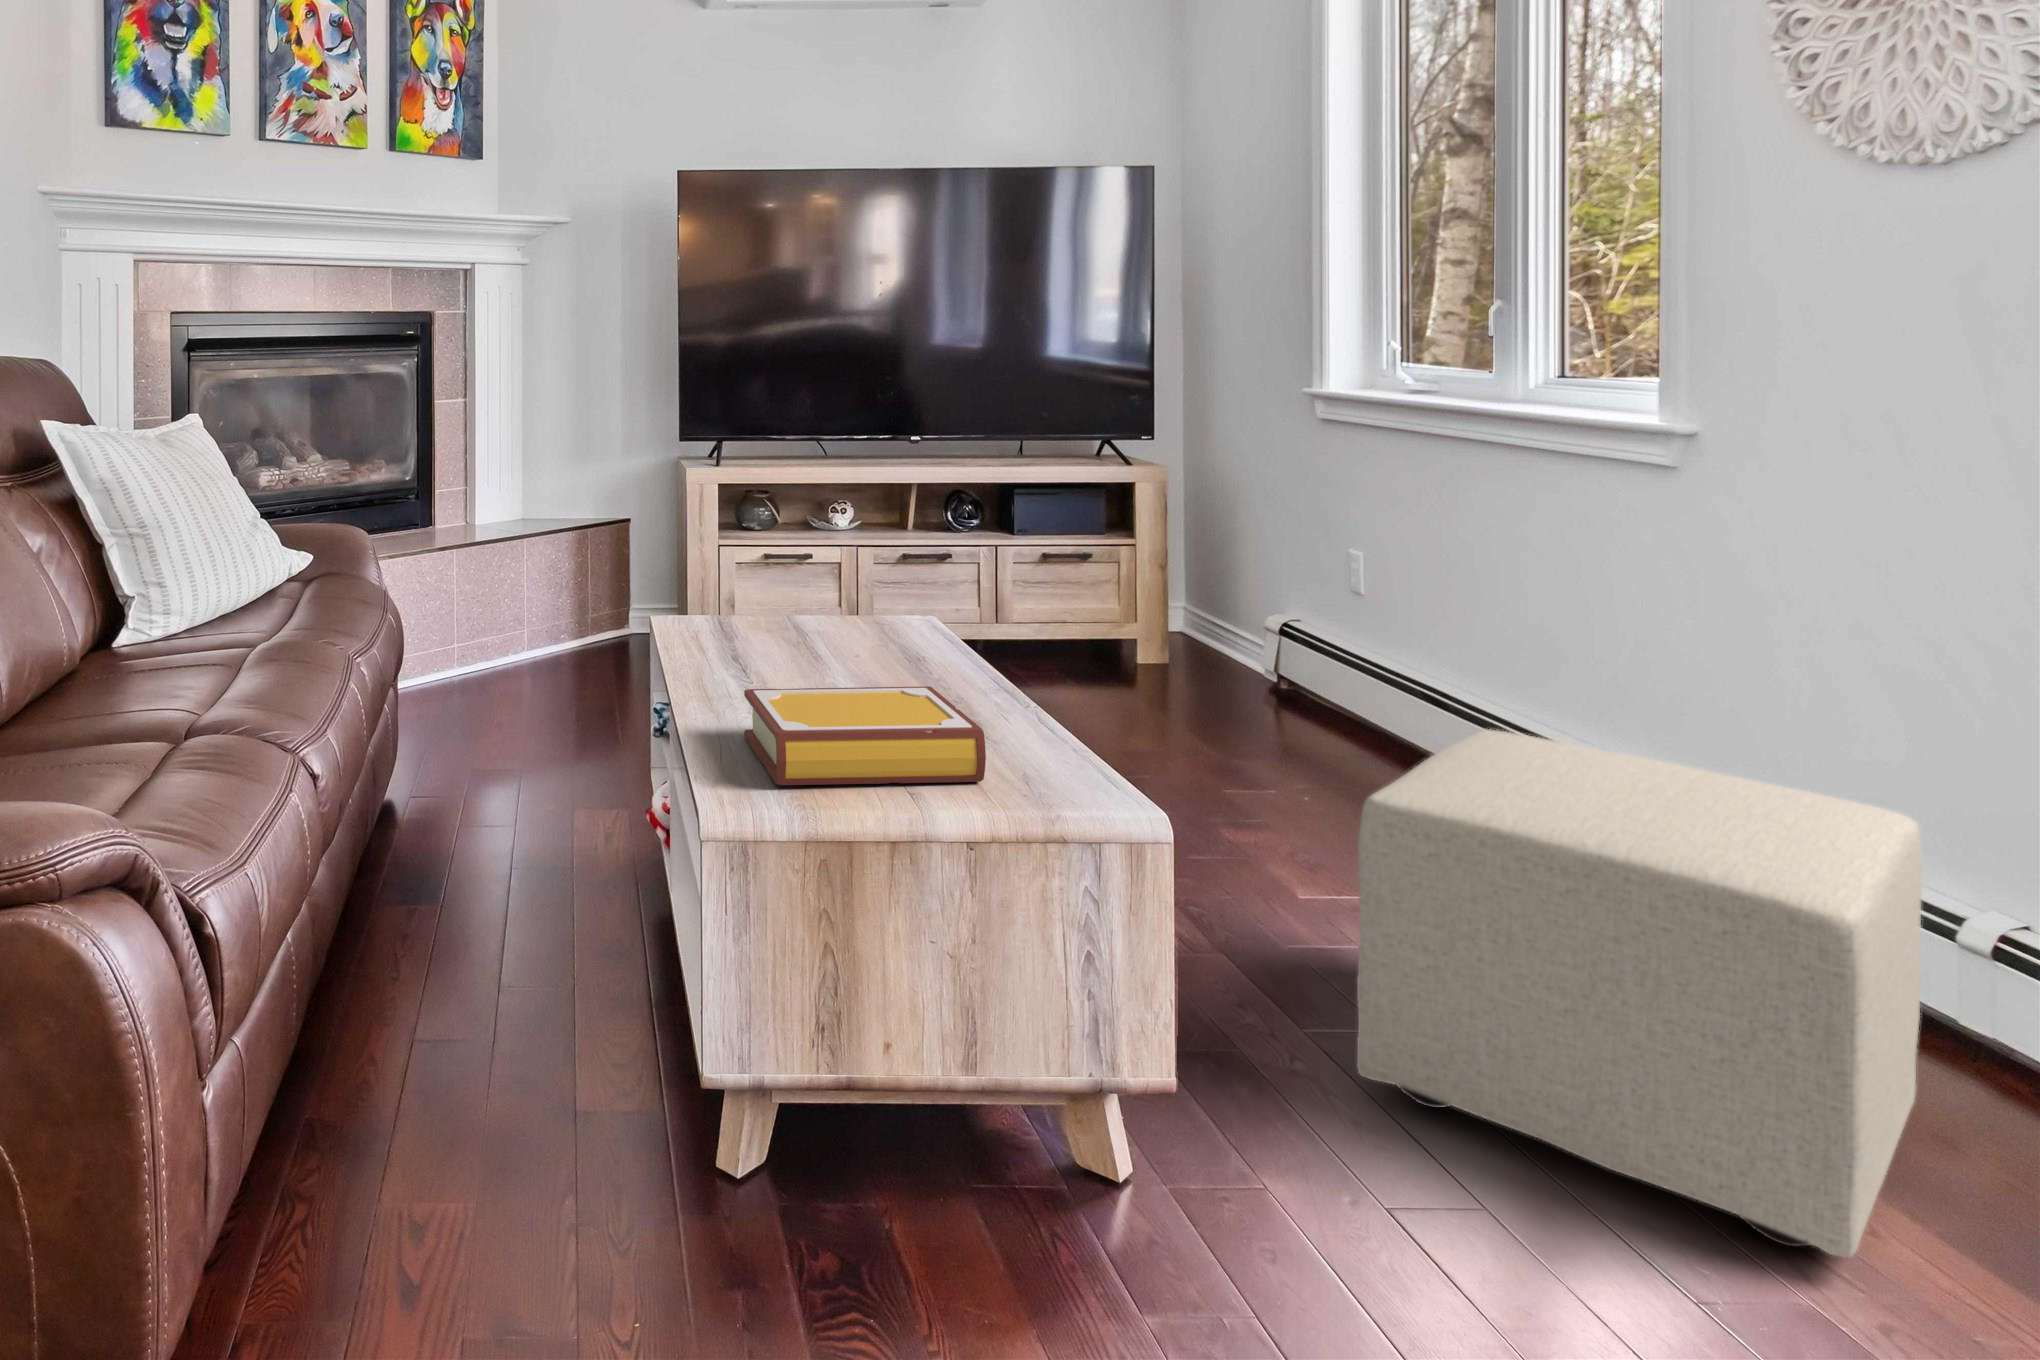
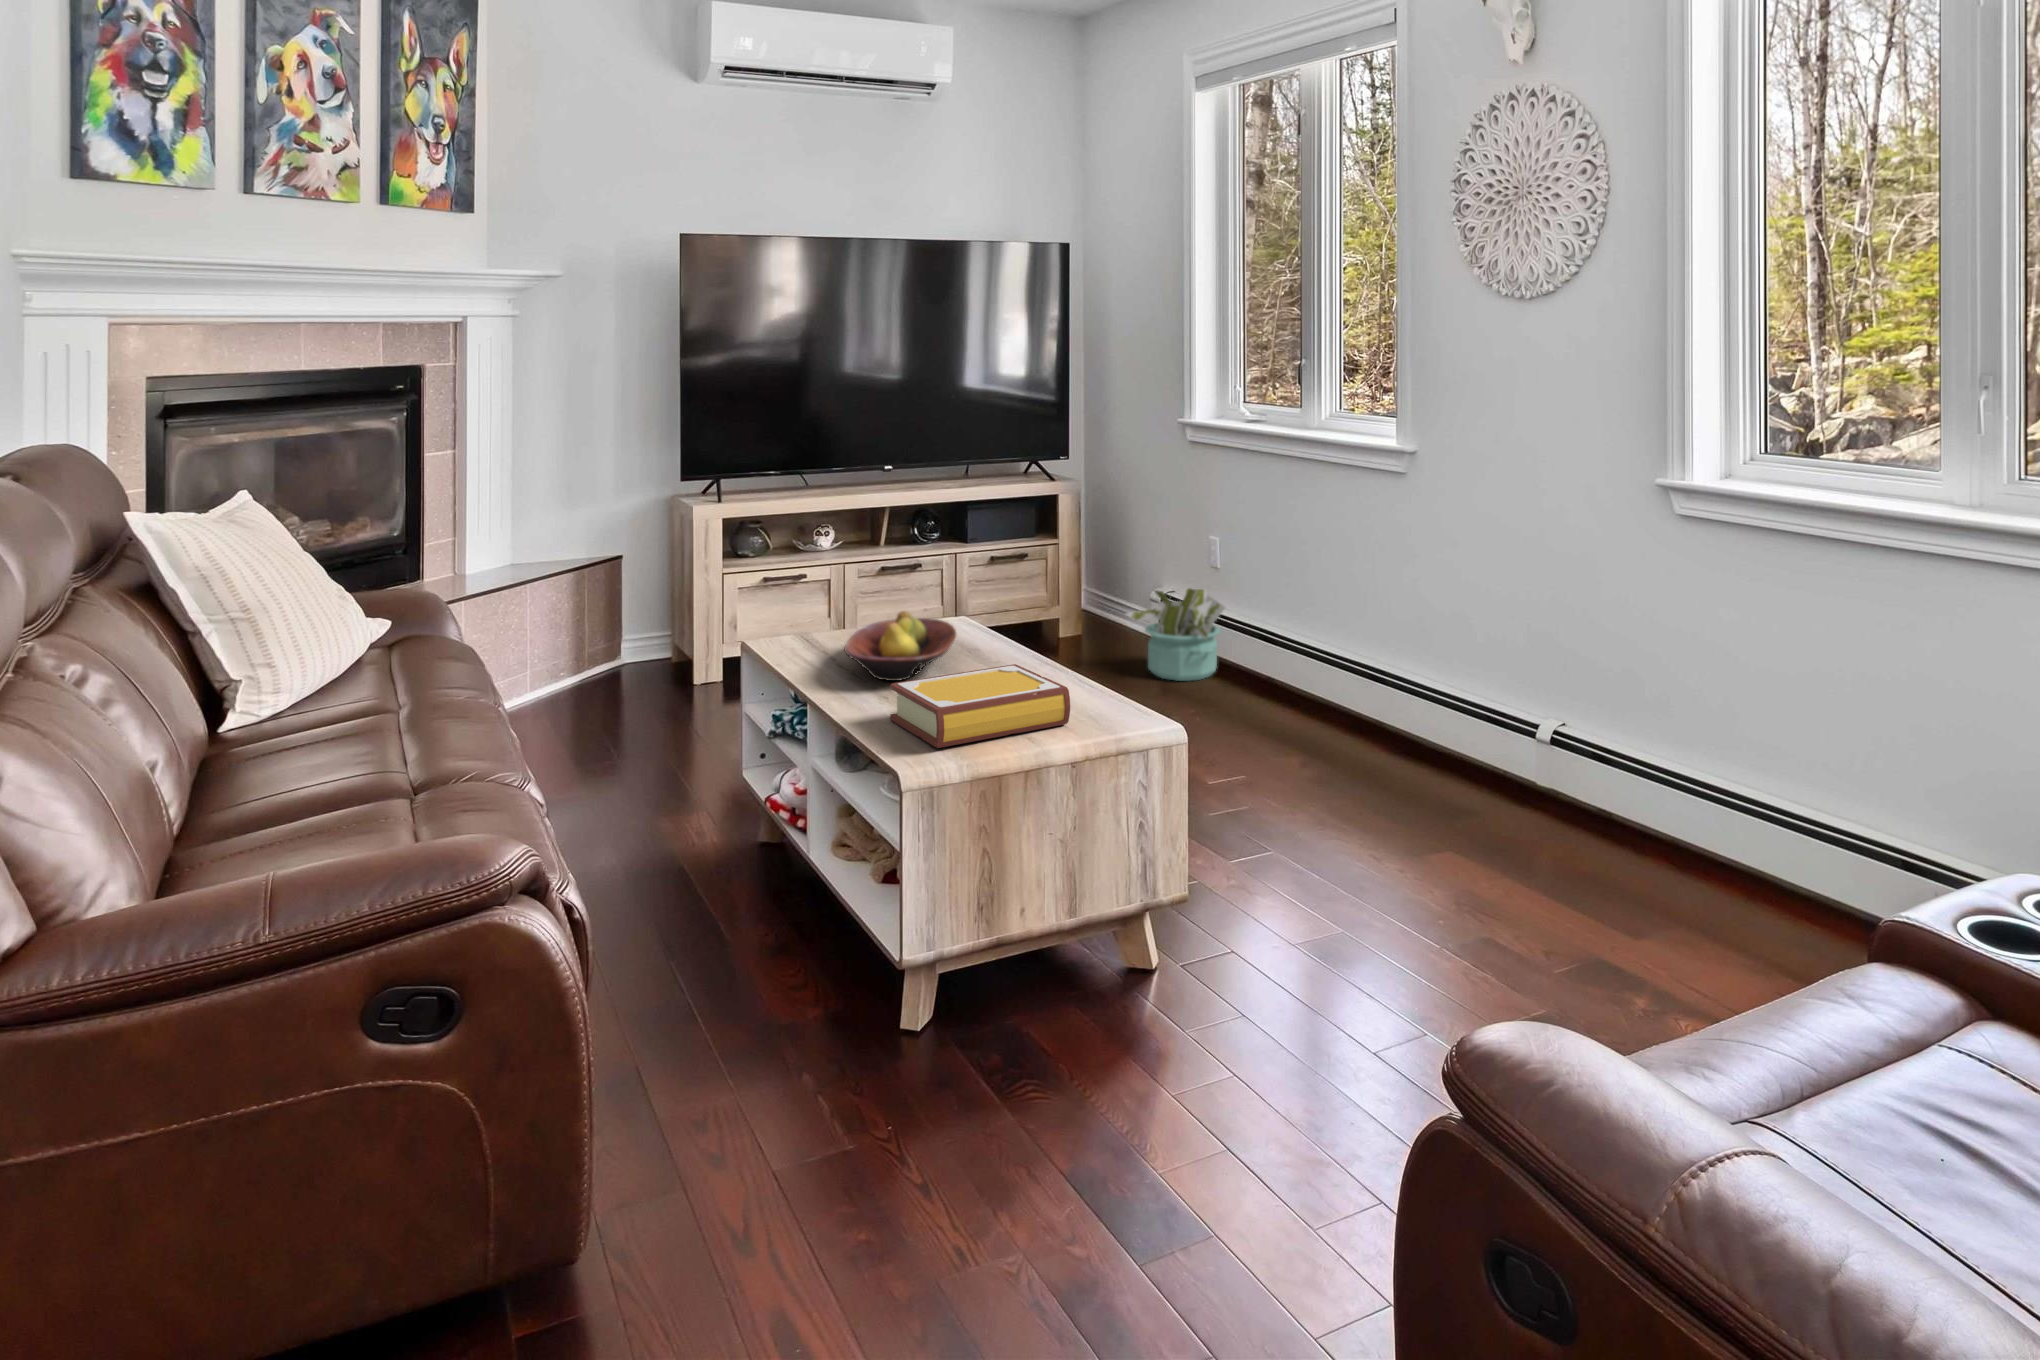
fruit bowl: none [724,600,885,688] -> present [844,611,956,681]
decorative plant: none [1220,615,1380,747] -> present [1127,588,1225,681]
ottoman: present [1357,729,1922,1258] -> none [1271,649,1526,913]

